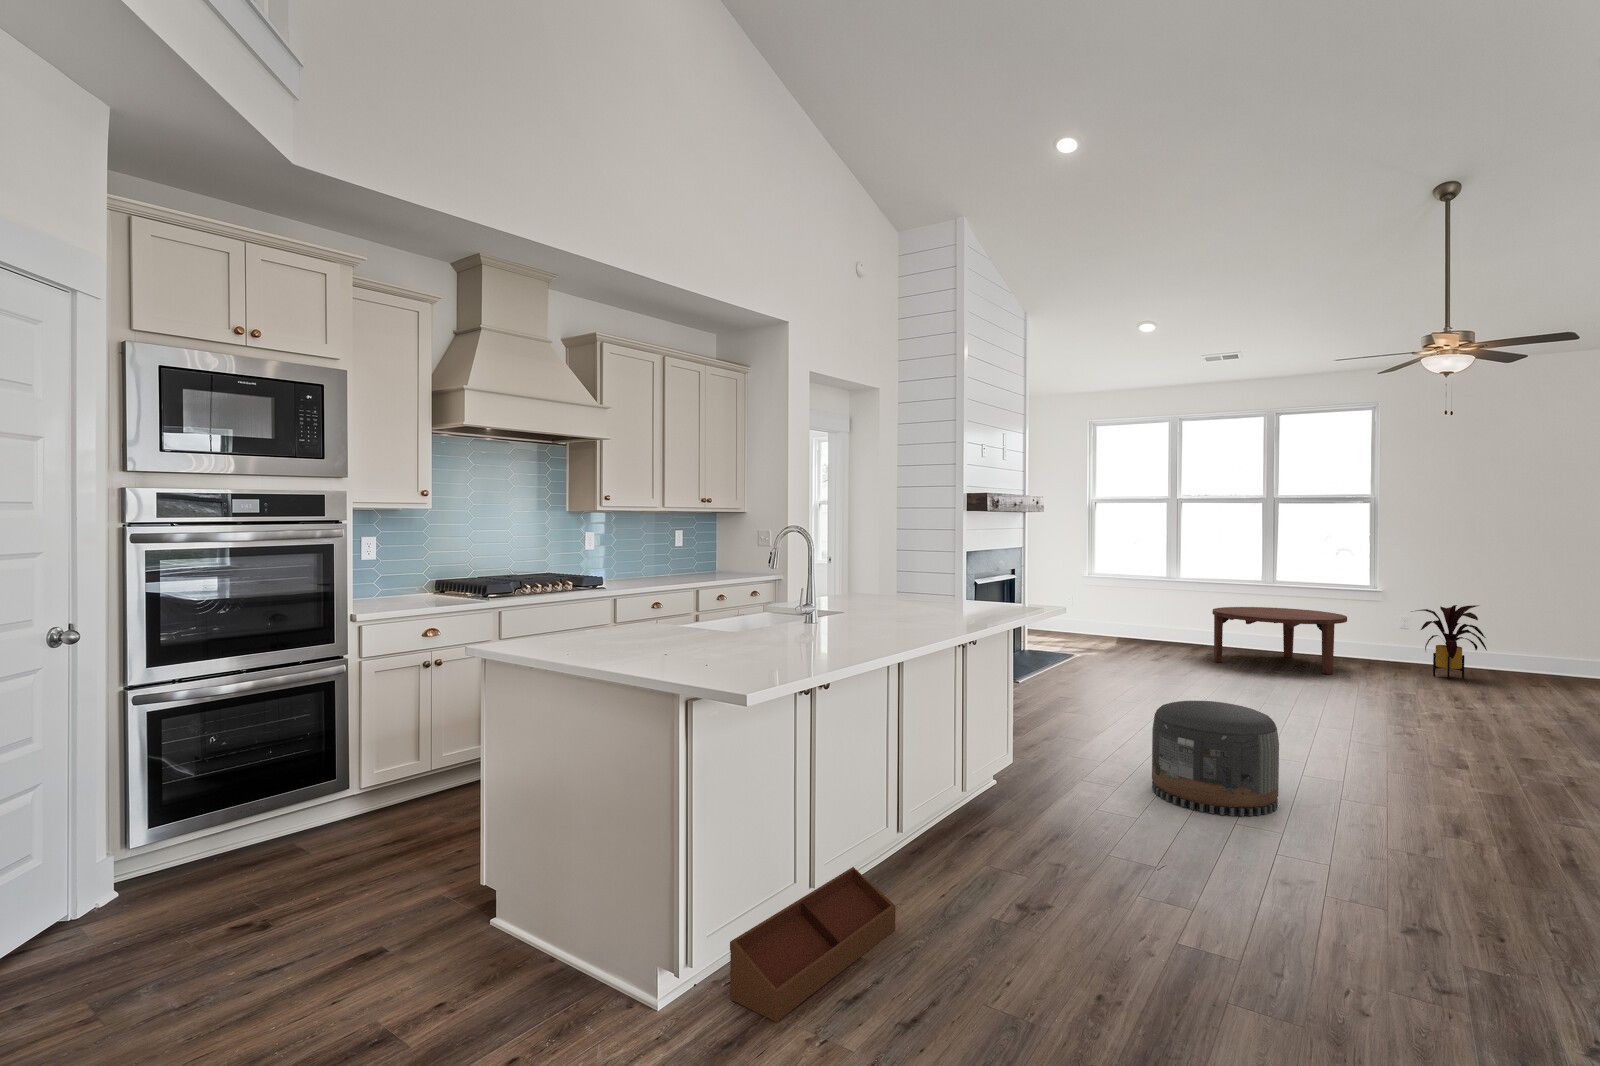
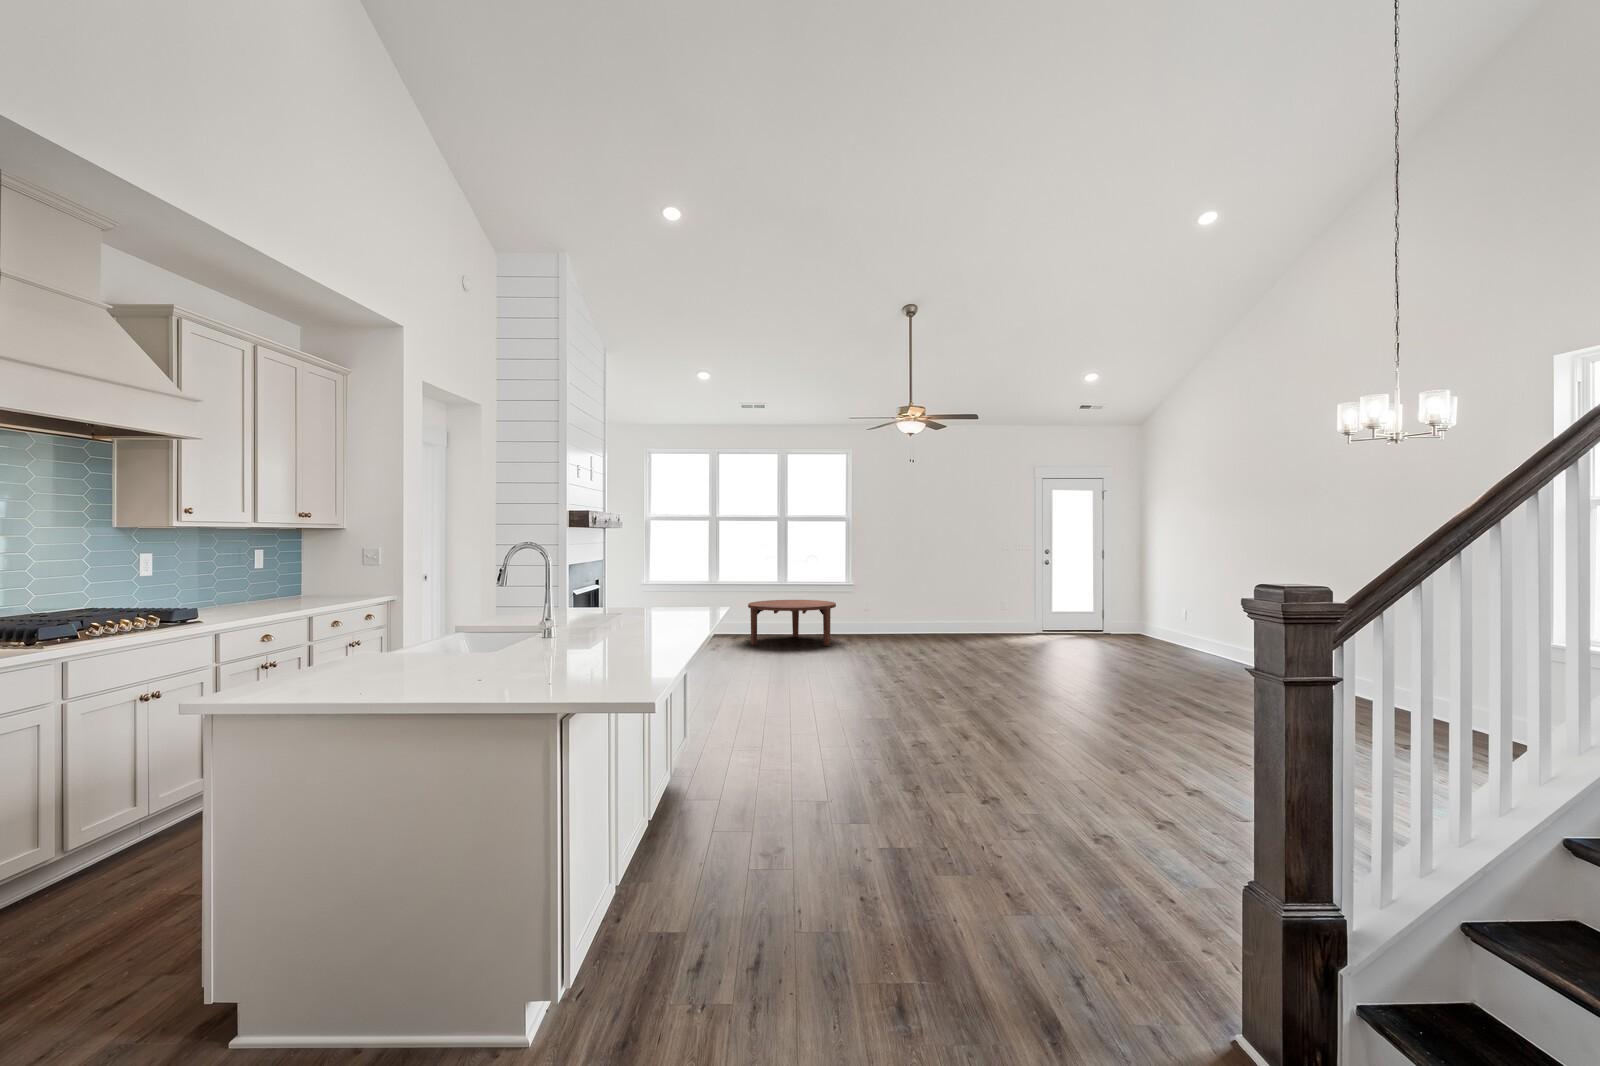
house plant: present [1411,605,1487,679] -> none [870,589,913,641]
pouf: present [1152,701,1279,816] -> none [780,671,865,755]
storage bin: present [730,867,895,1022] -> none [589,858,684,1010]

